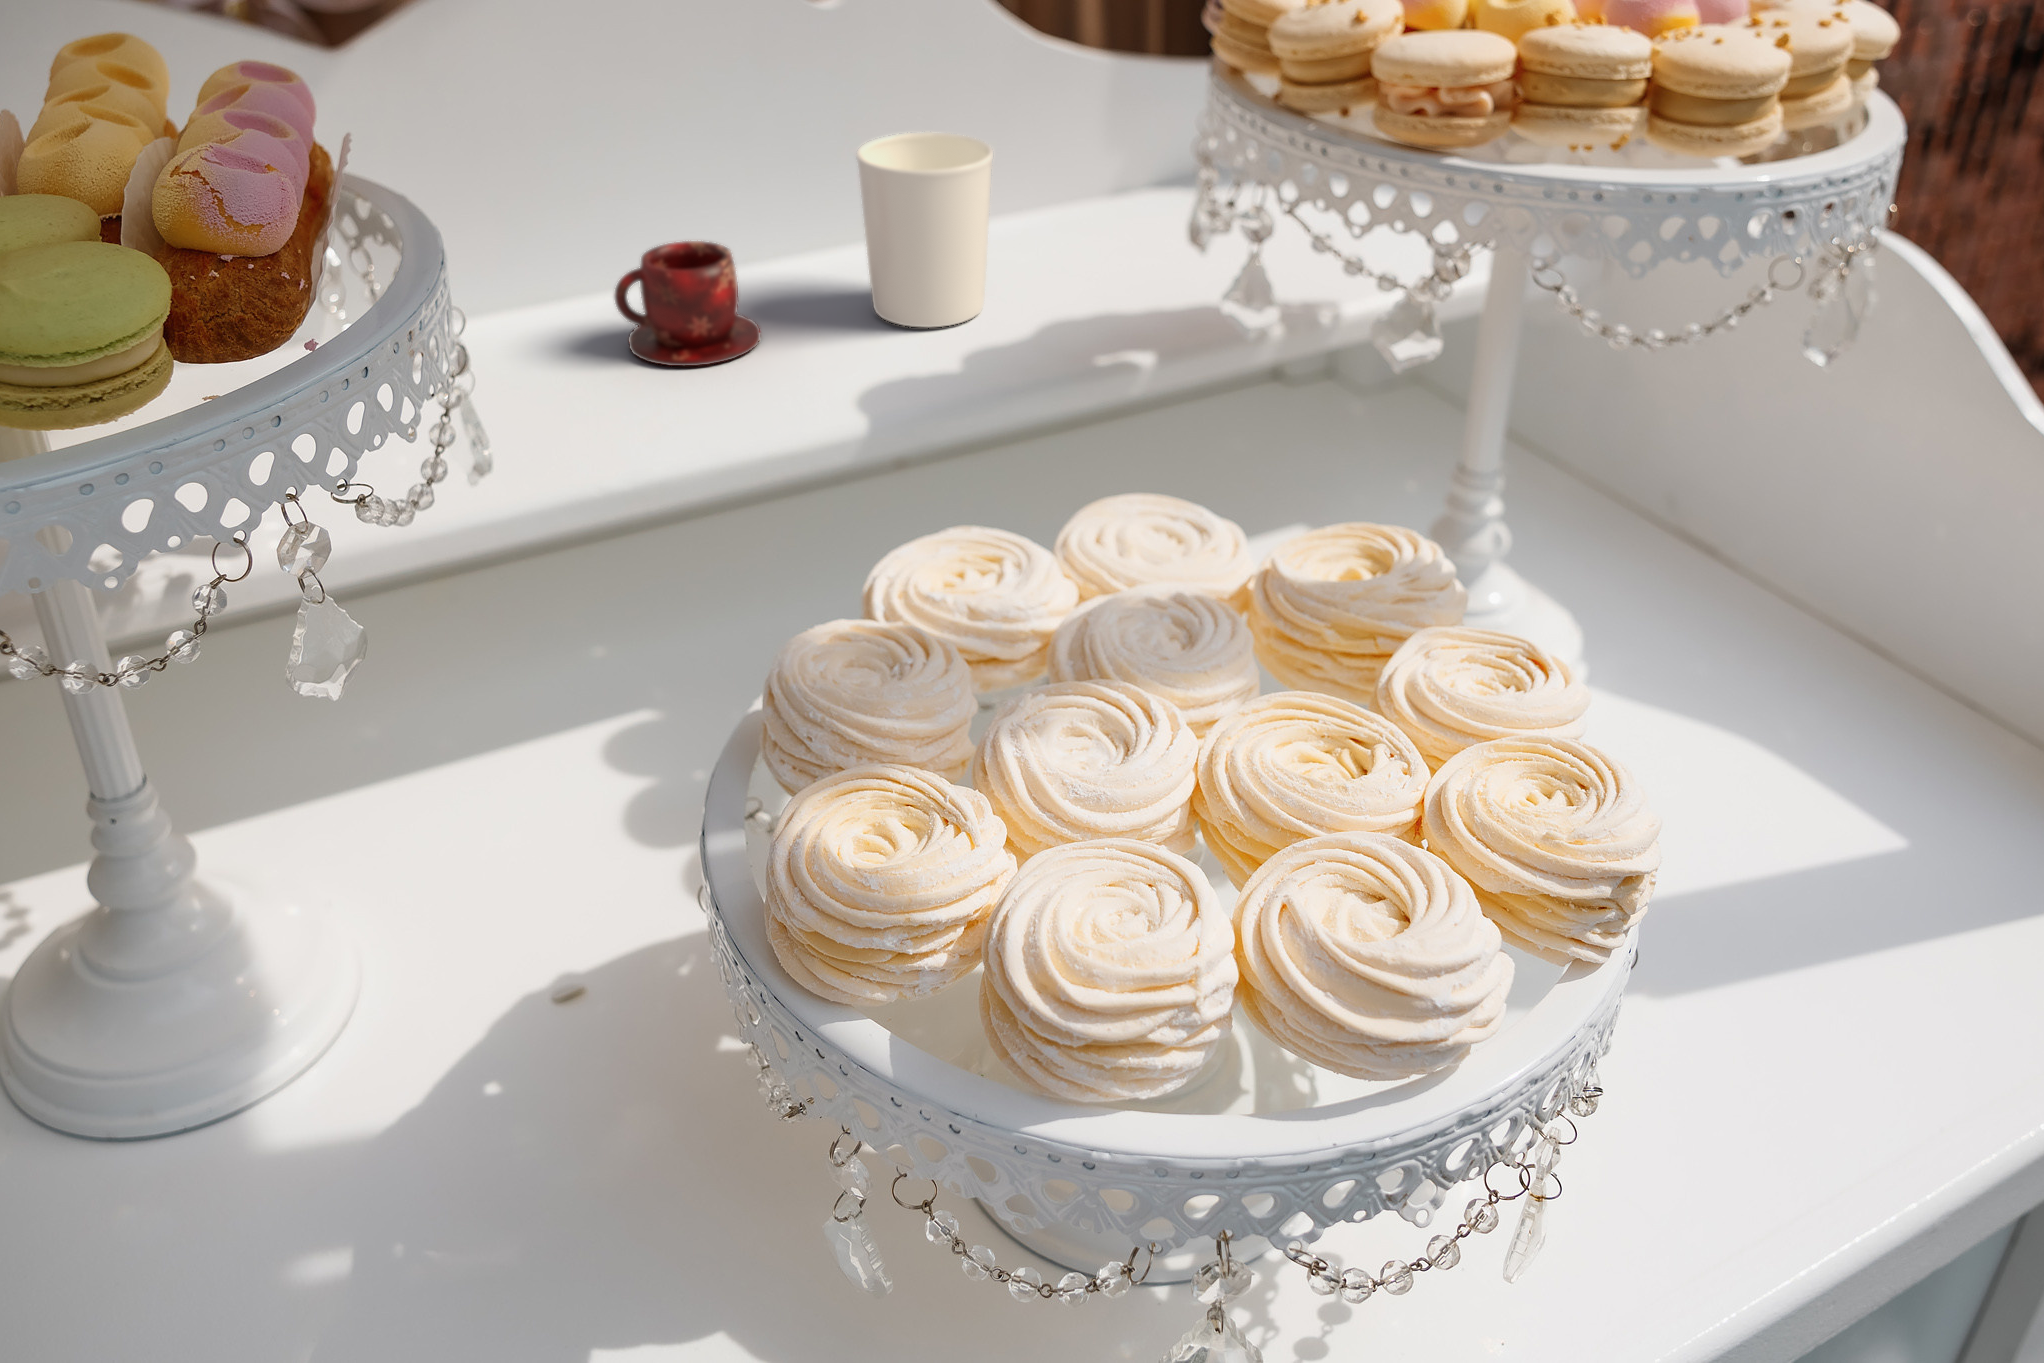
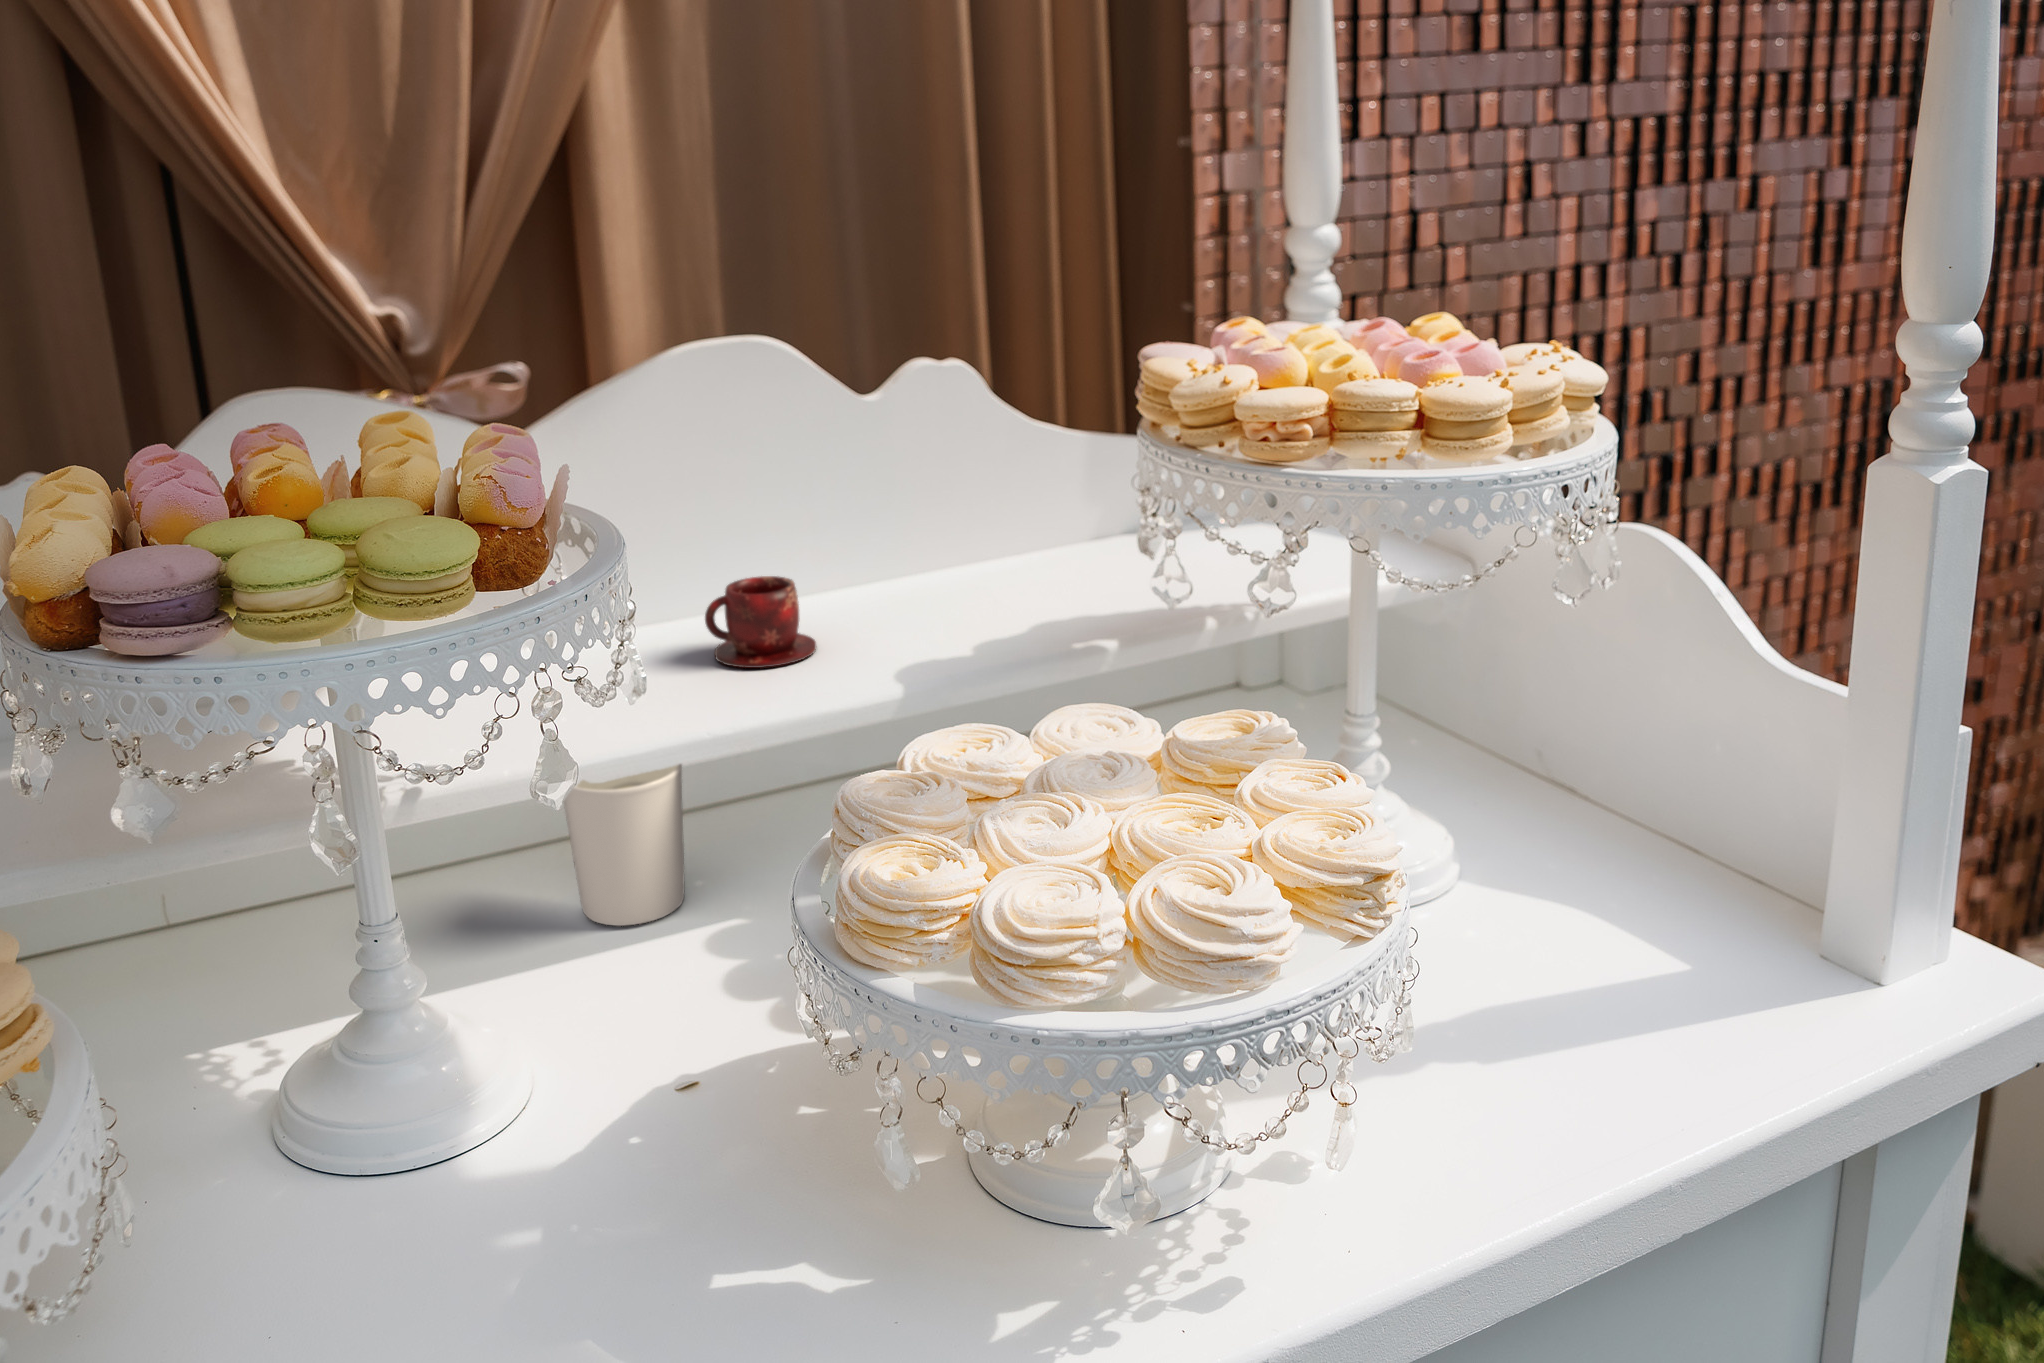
candle holder: present [857,132,993,327] -> present [564,764,685,926]

